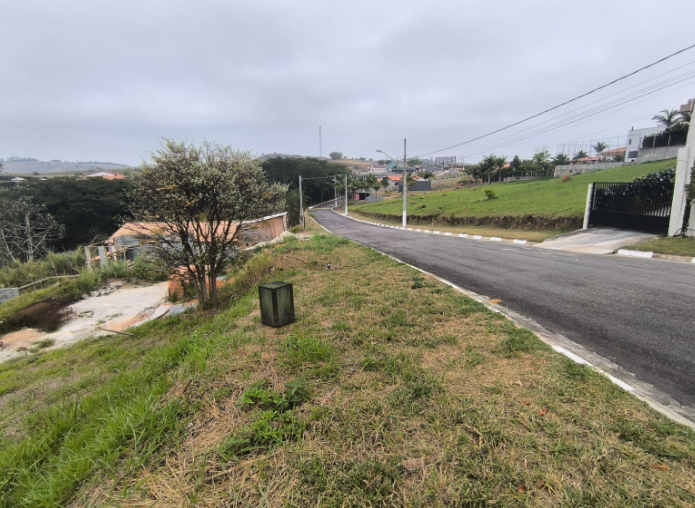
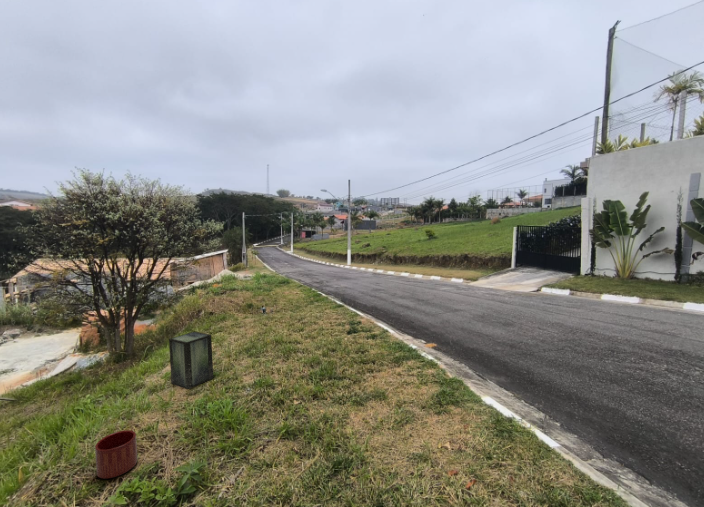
planter: none [220,353,250,387] -> present [95,430,138,479]

